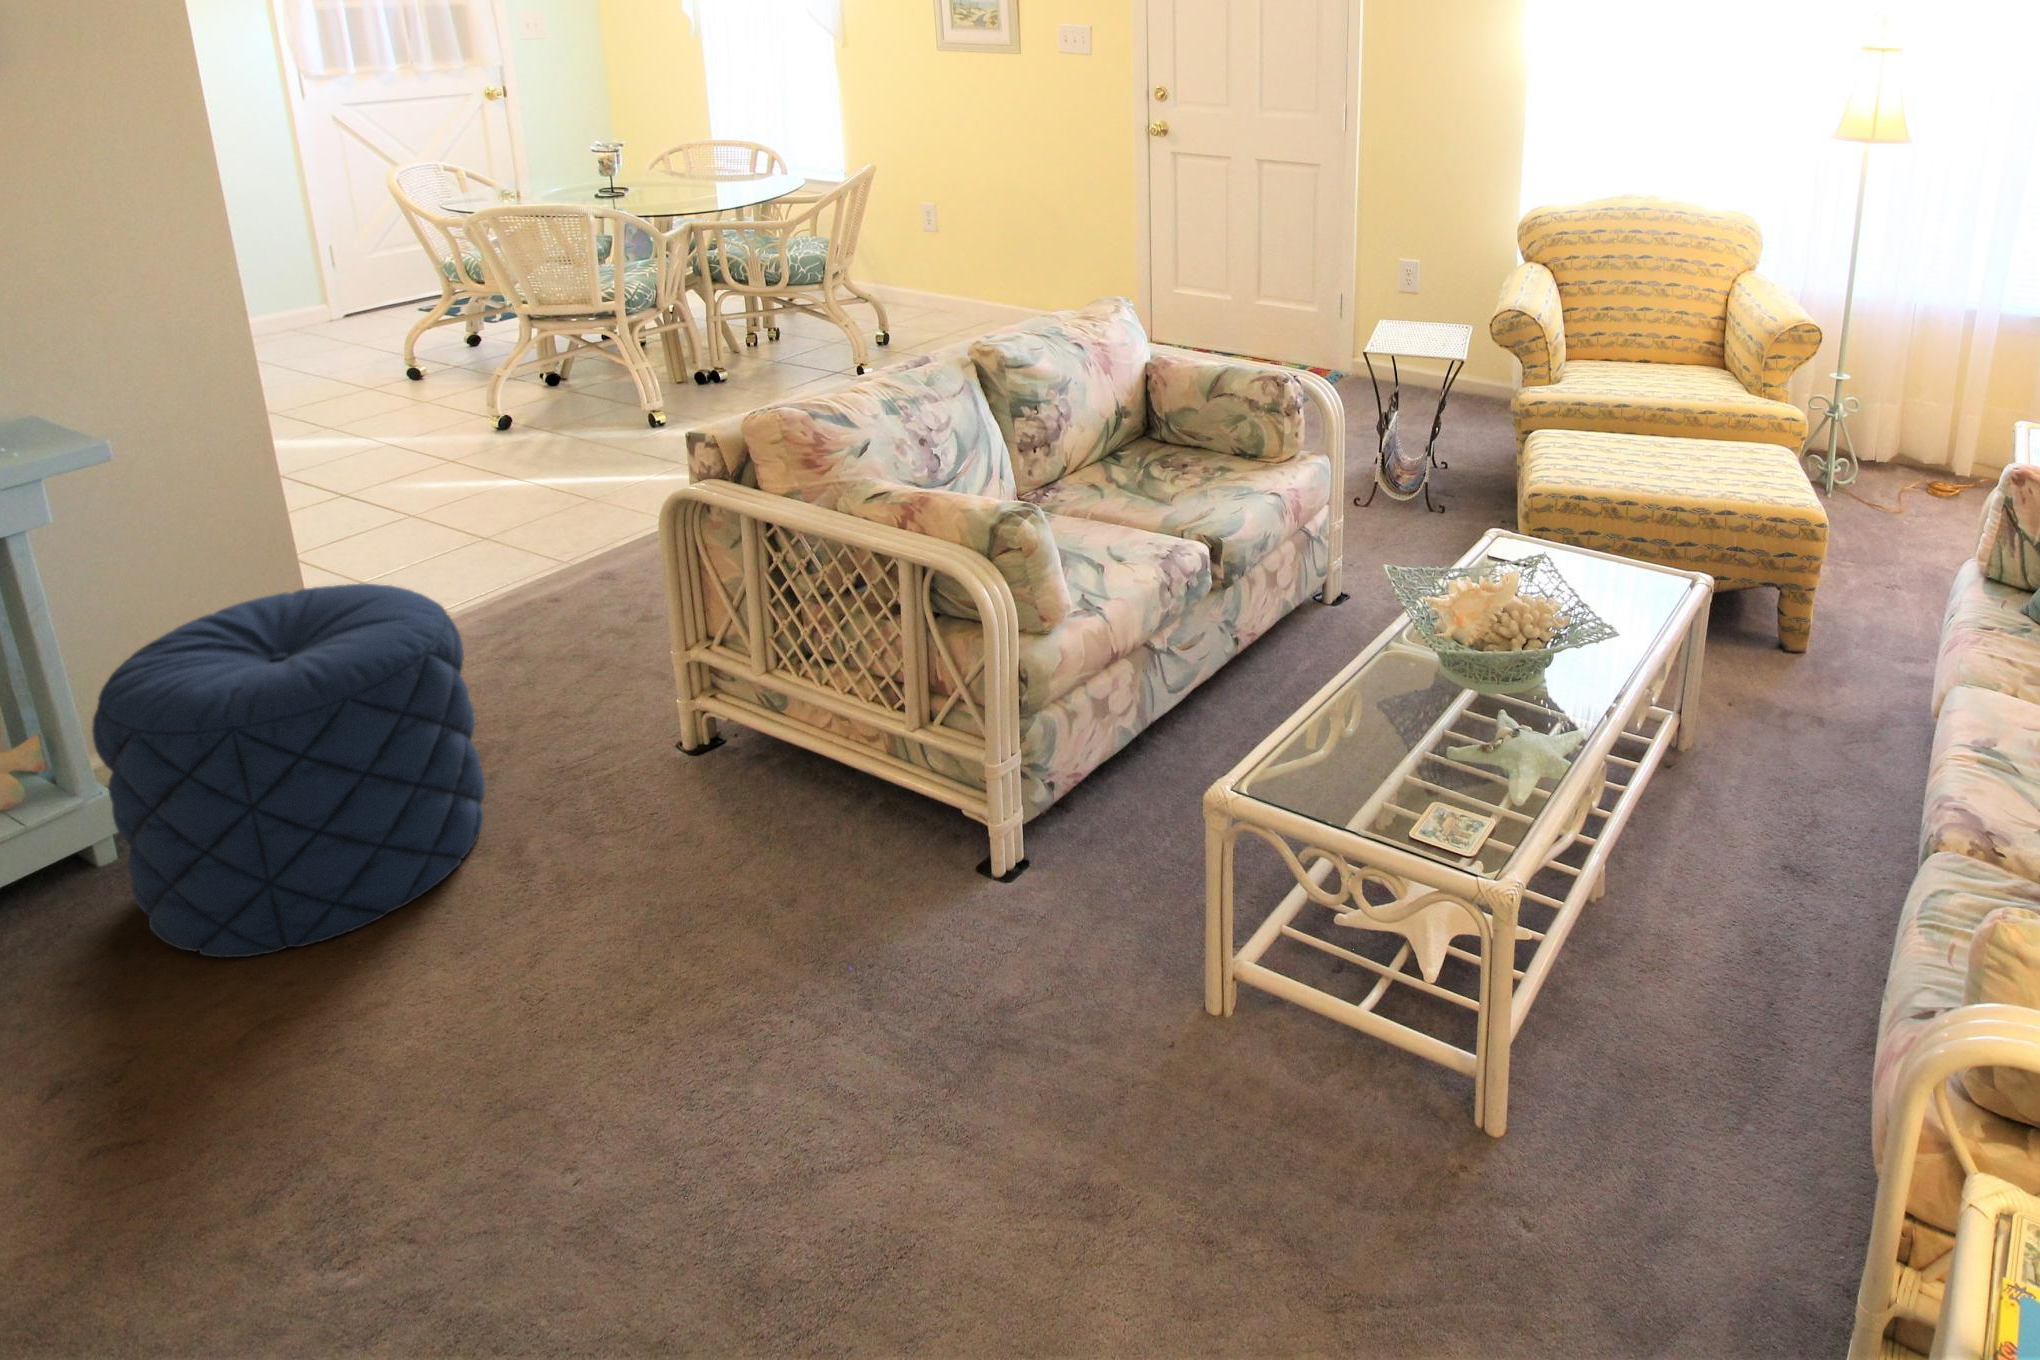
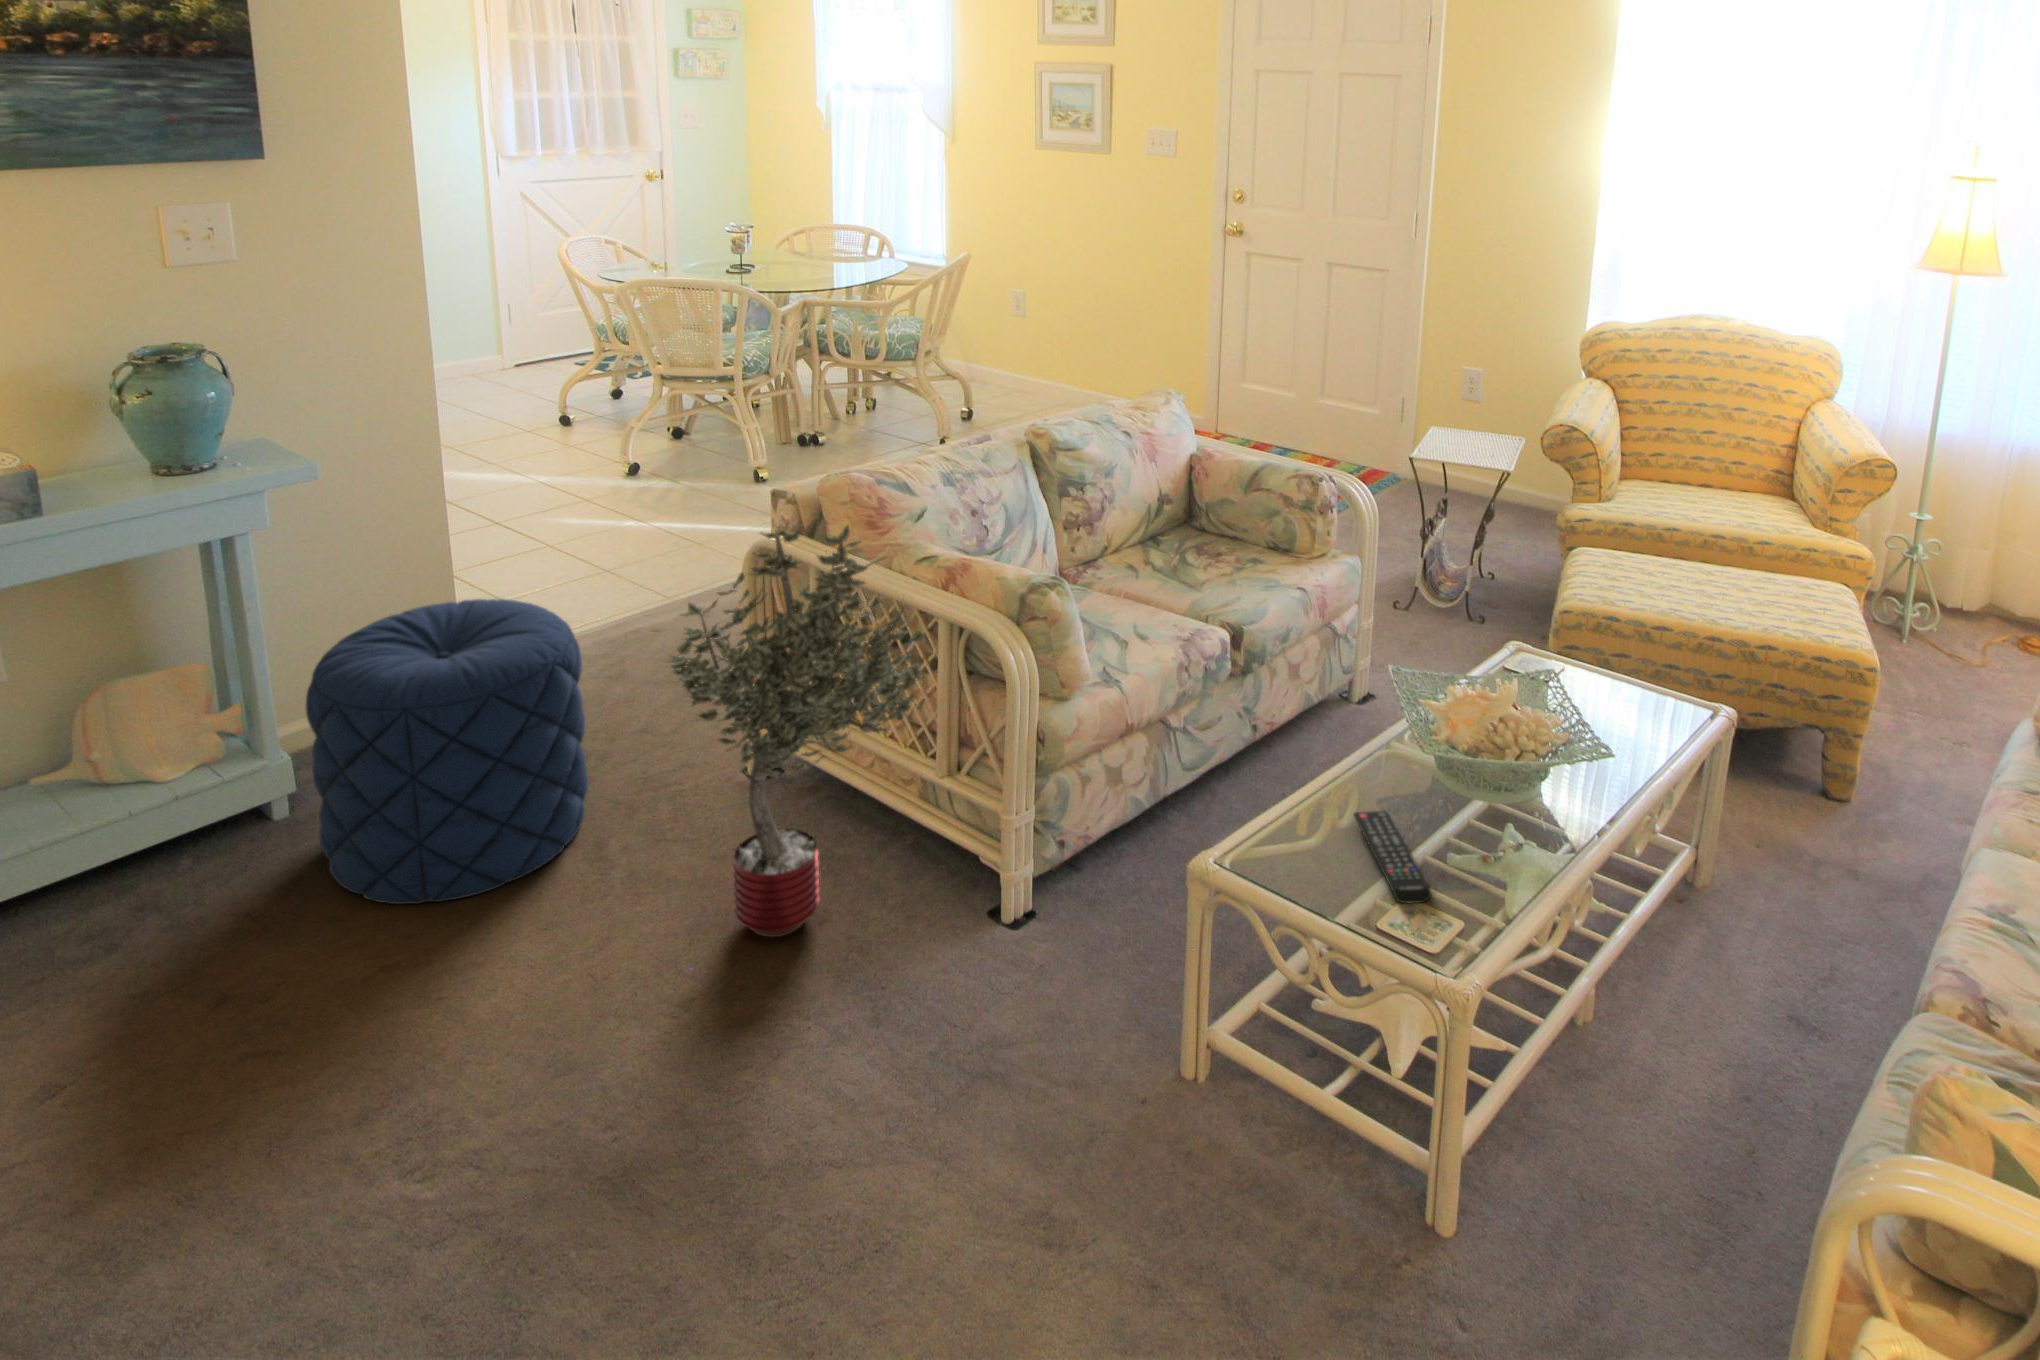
potted tree: none [571,464,887,931] -> present [669,526,925,937]
remote control: none [1368,715,1461,811] -> present [1354,811,1431,903]

